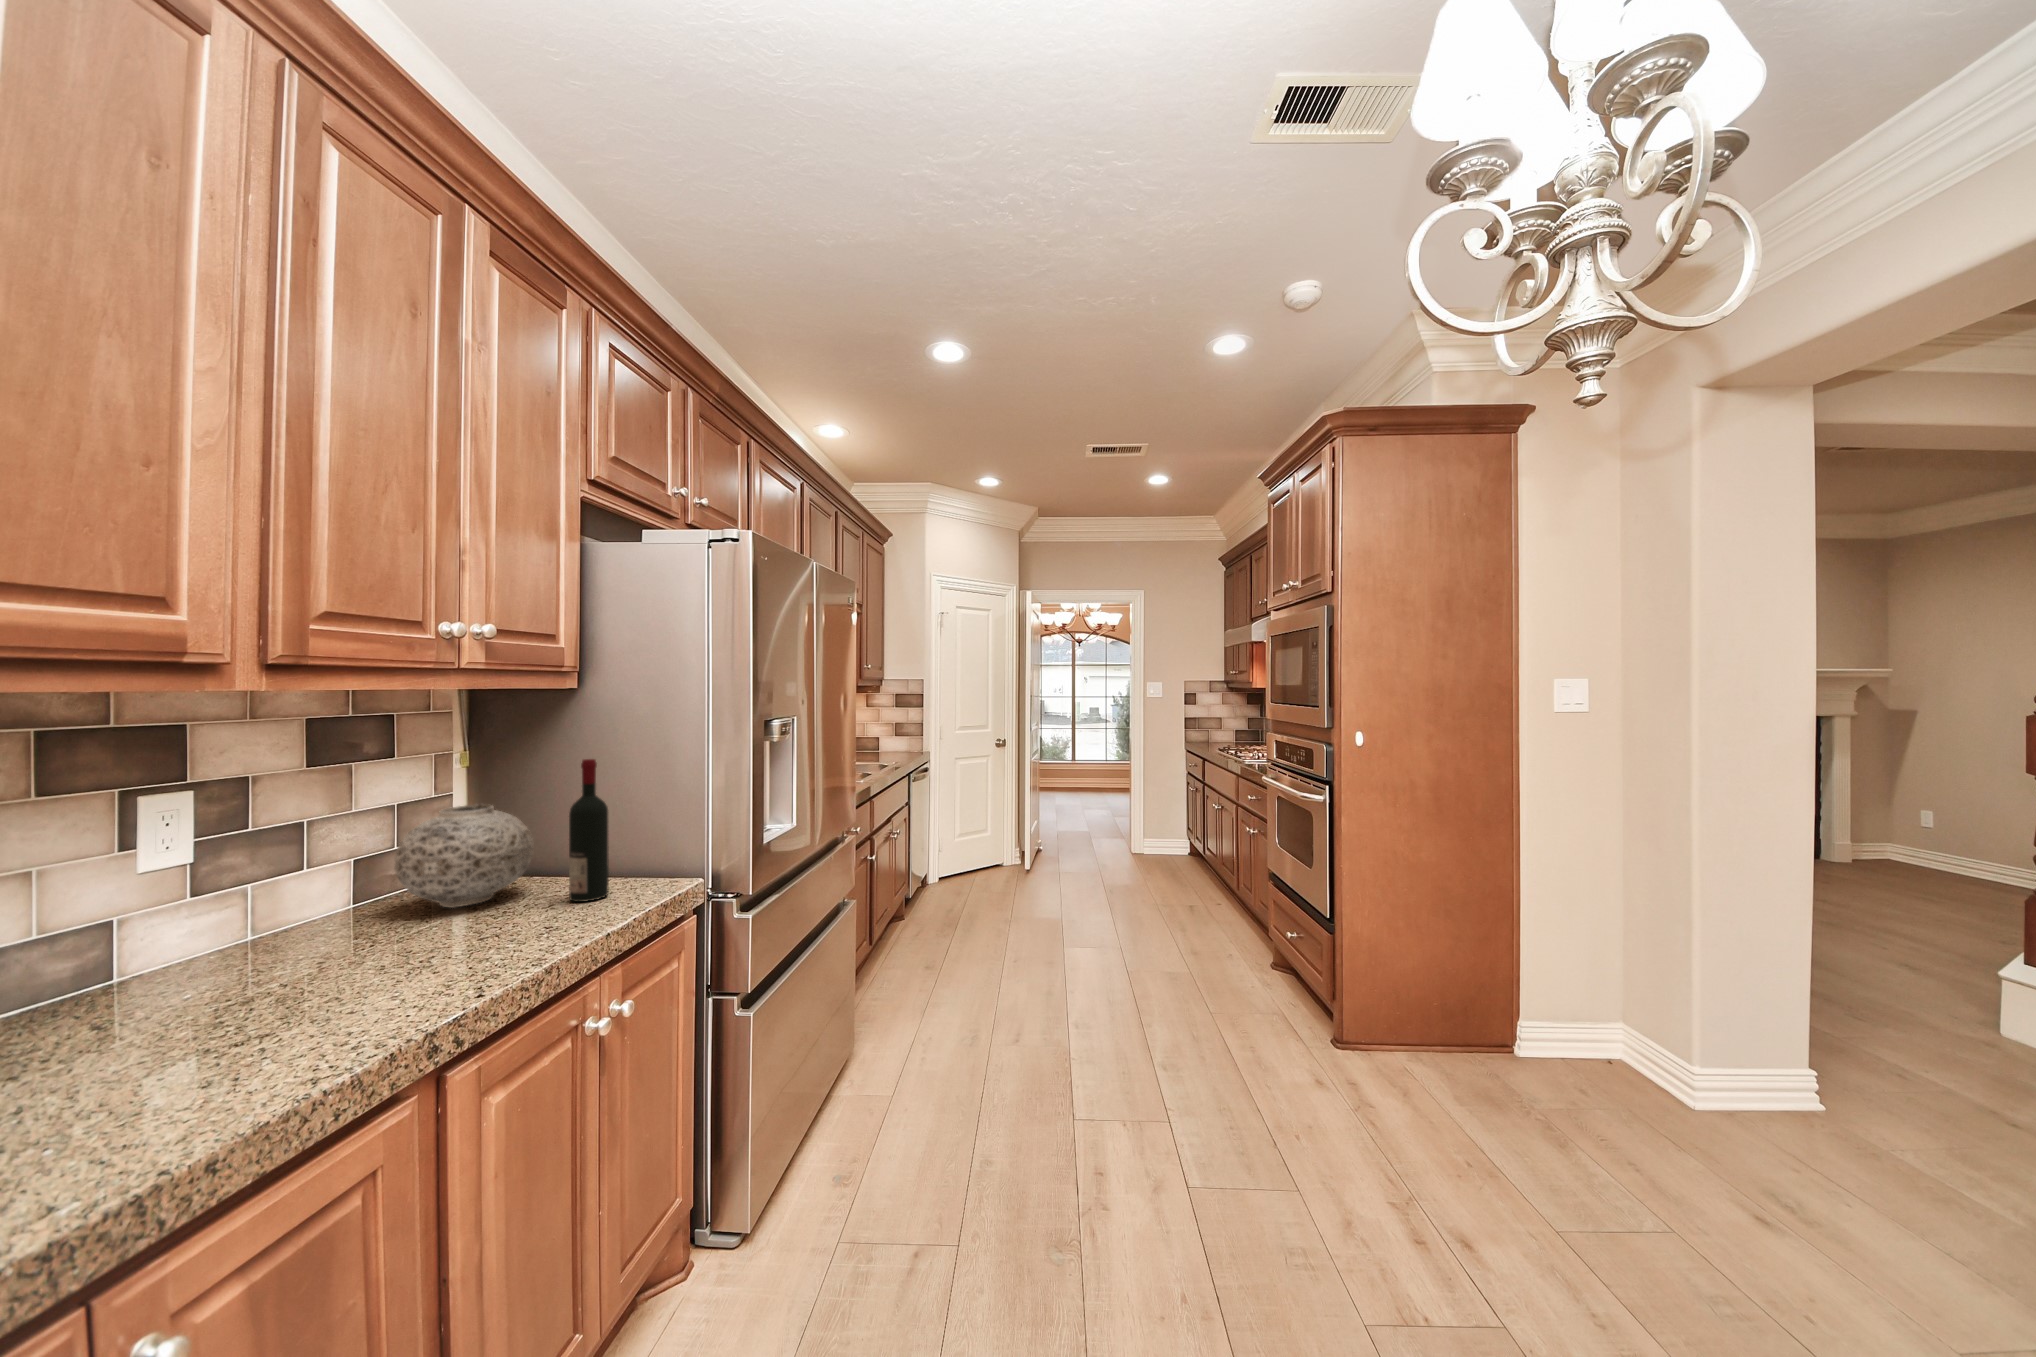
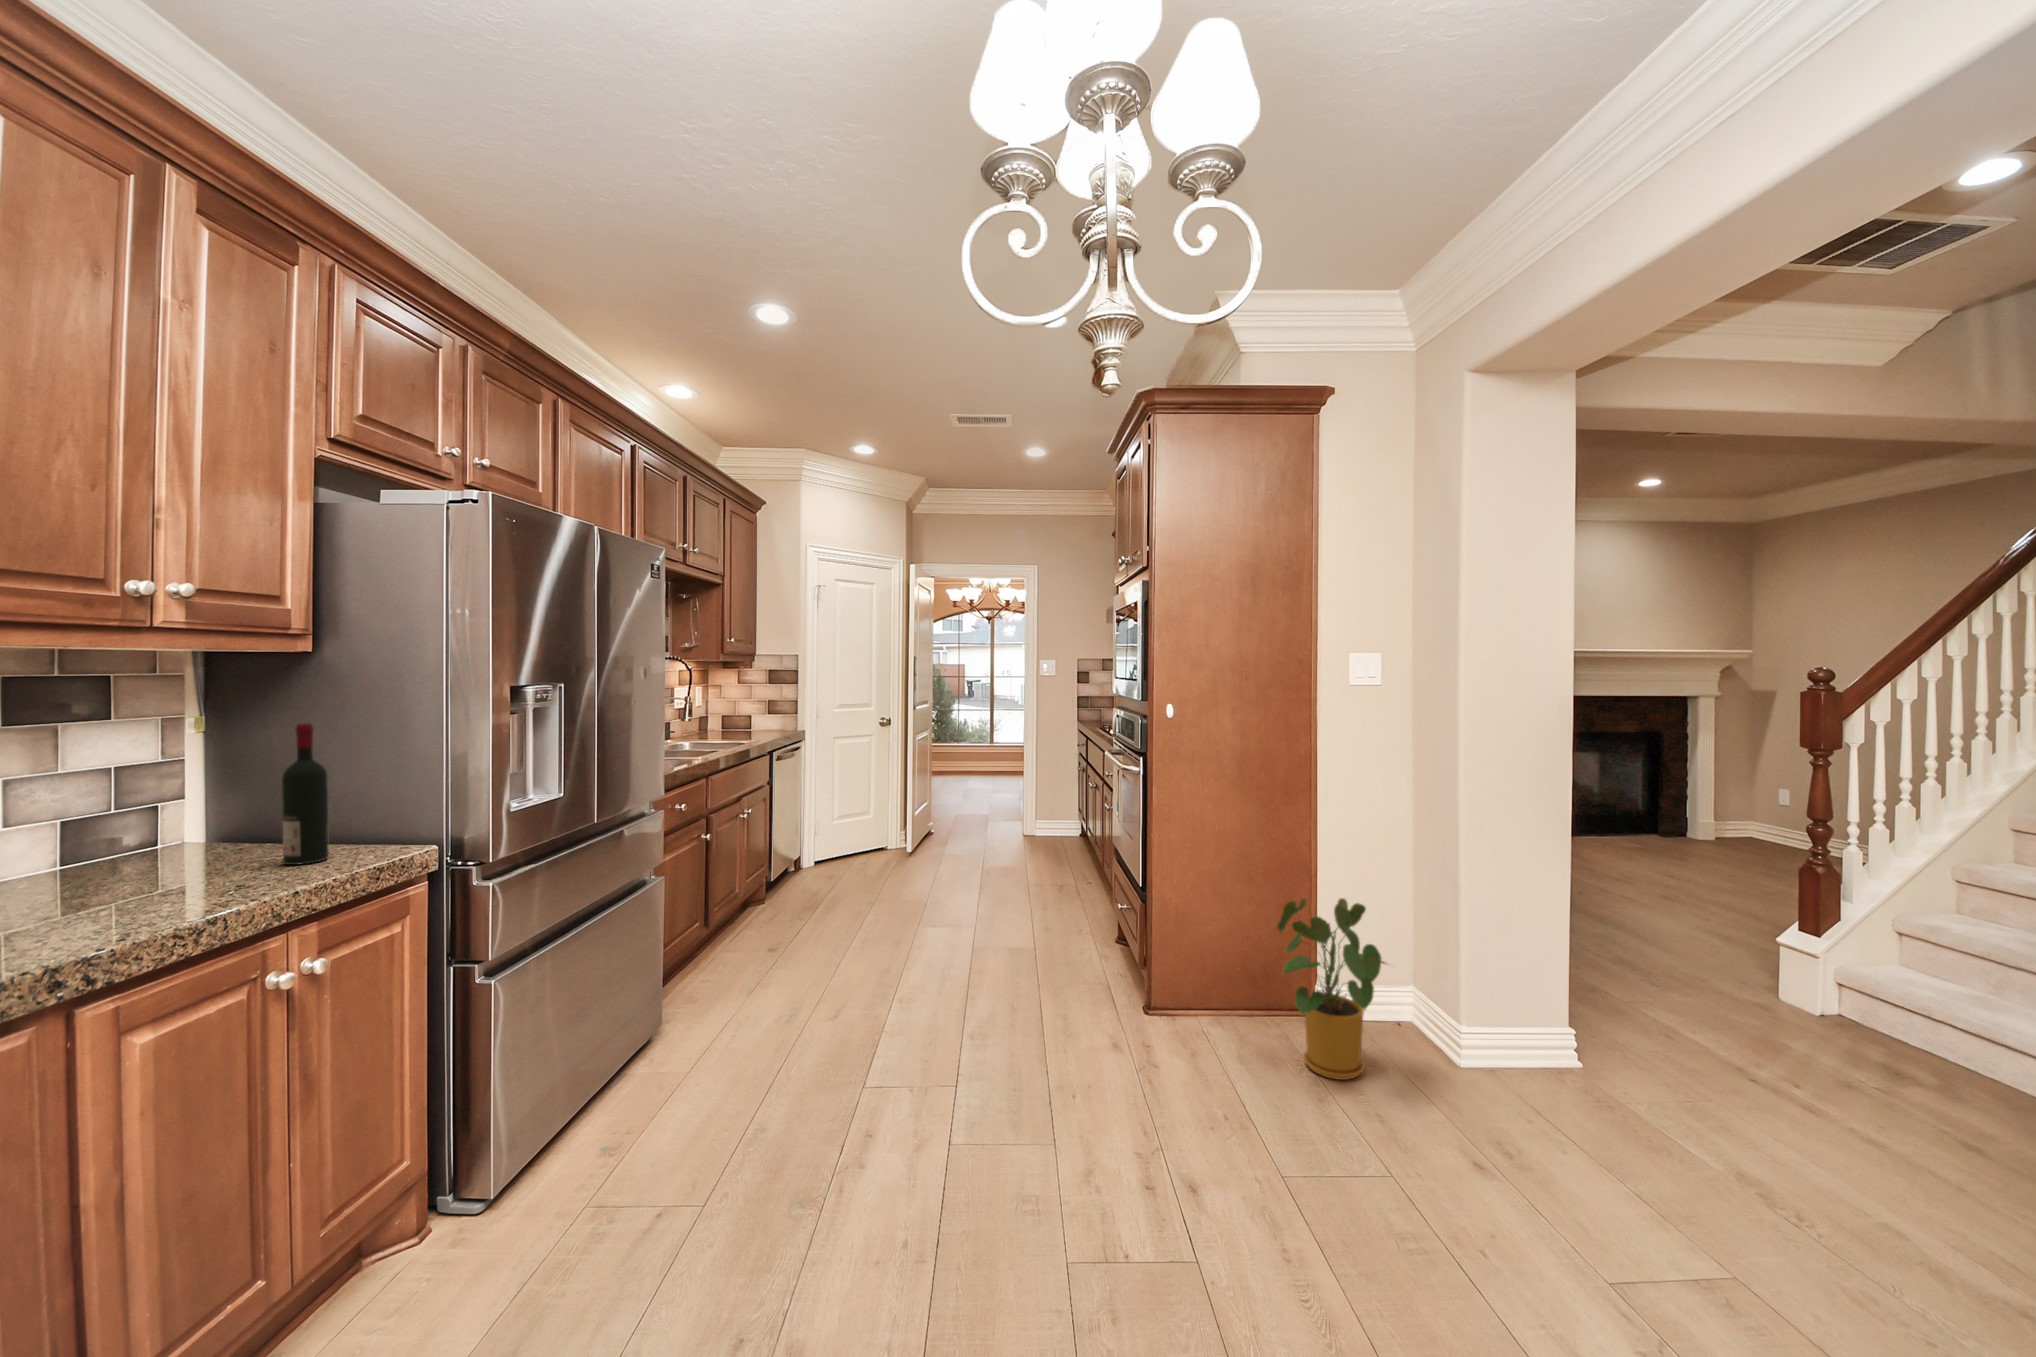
vase: present [394,804,534,908] -> none [93,769,255,871]
house plant: none [1477,927,1629,1121] -> present [1277,898,1385,1080]

